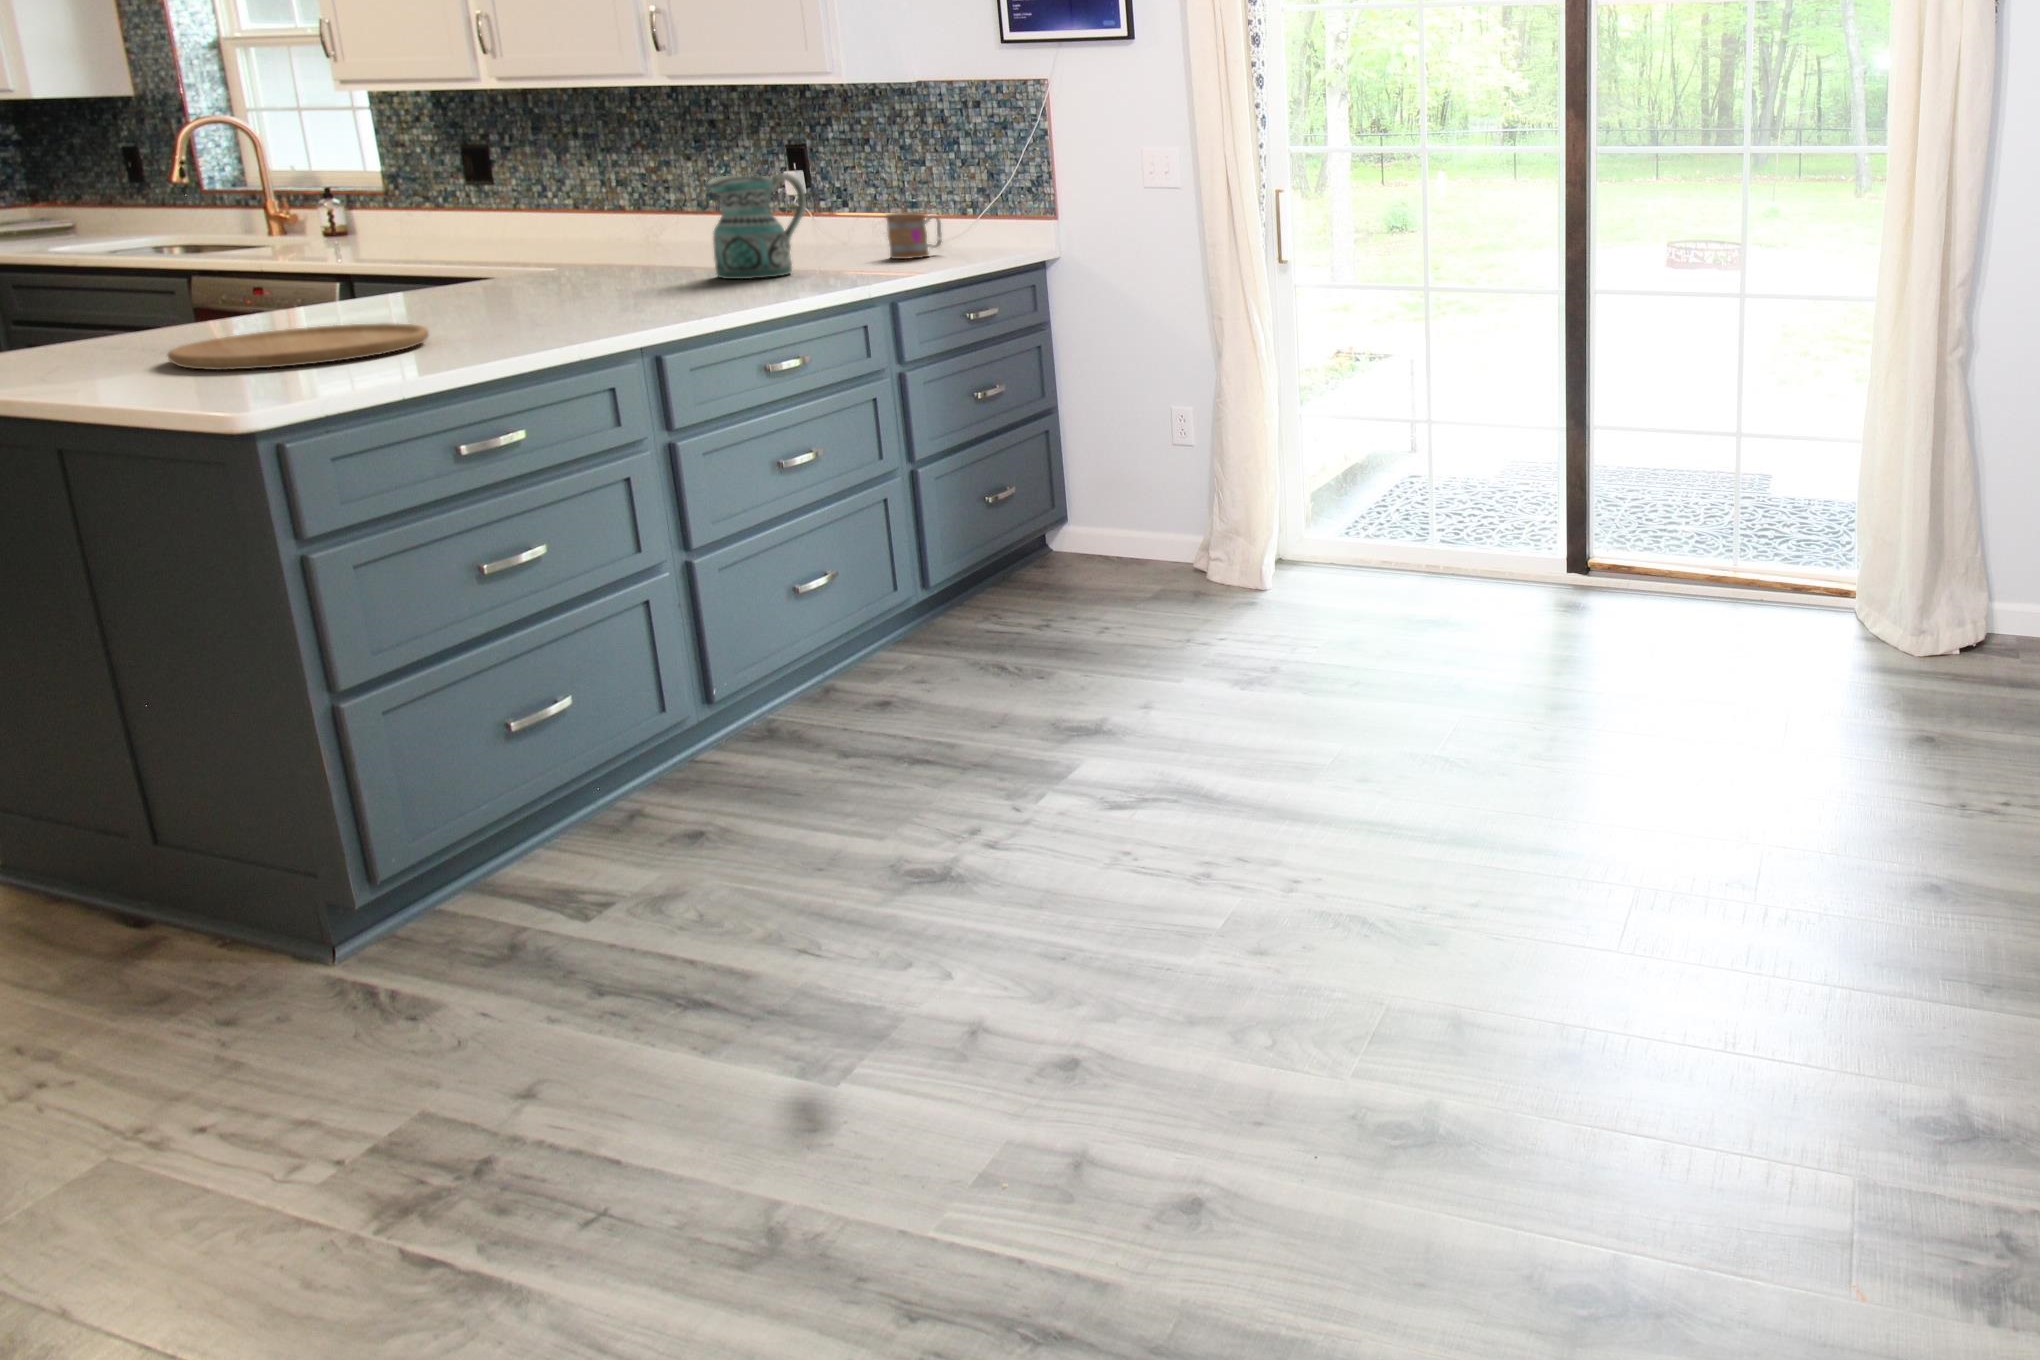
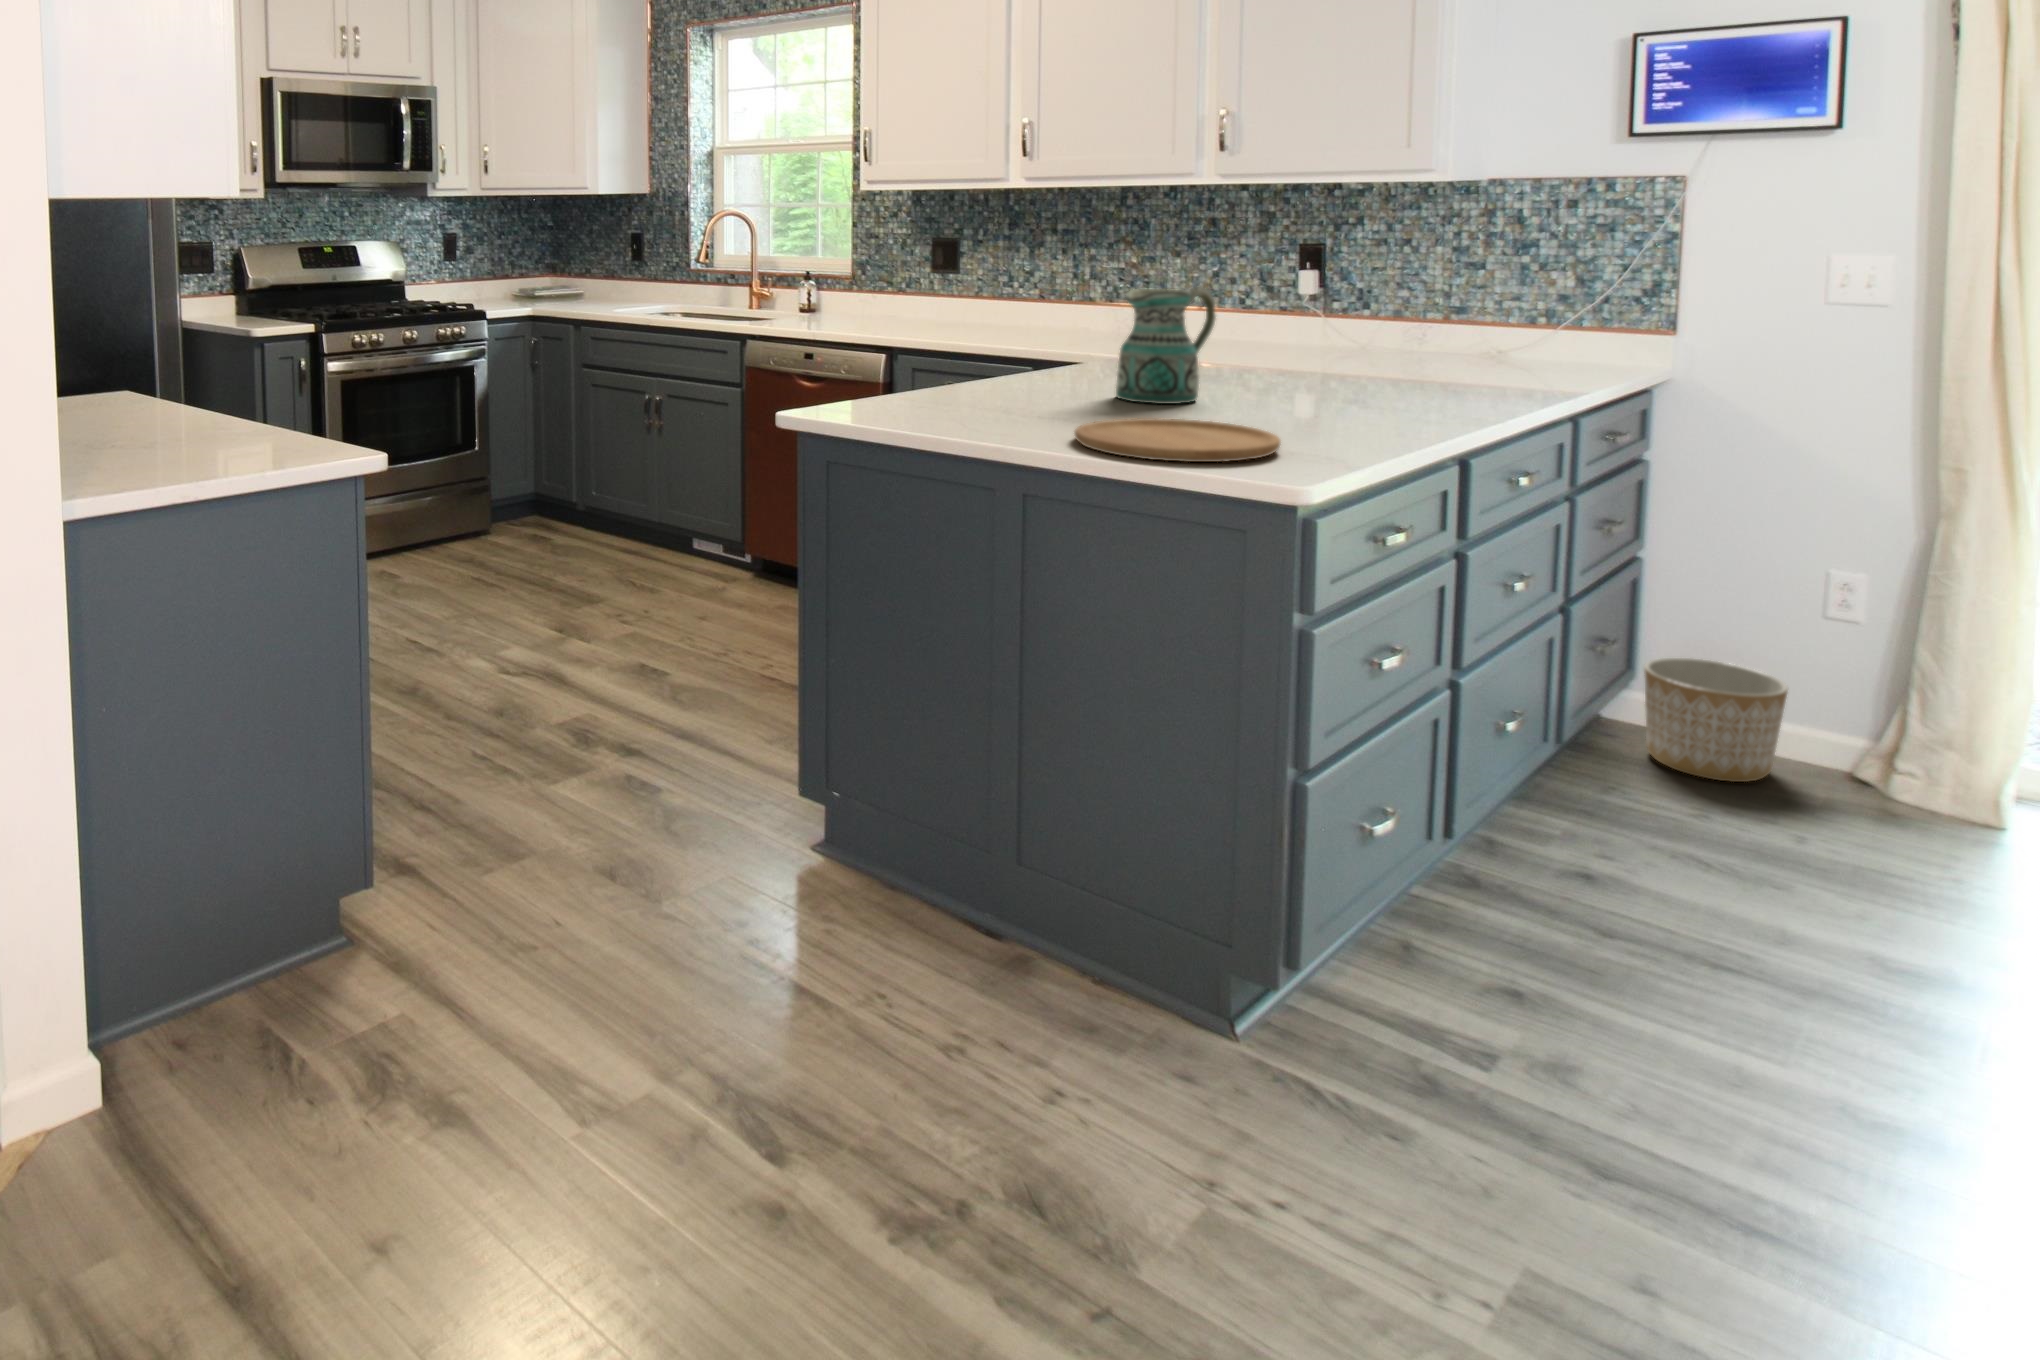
ceramic pitcher: present [707,173,806,279] -> present [1116,287,1216,404]
mug: present [886,212,941,259] -> none [1446,320,1506,371]
planter: none [1048,488,1143,585] -> present [1644,658,1788,782]

